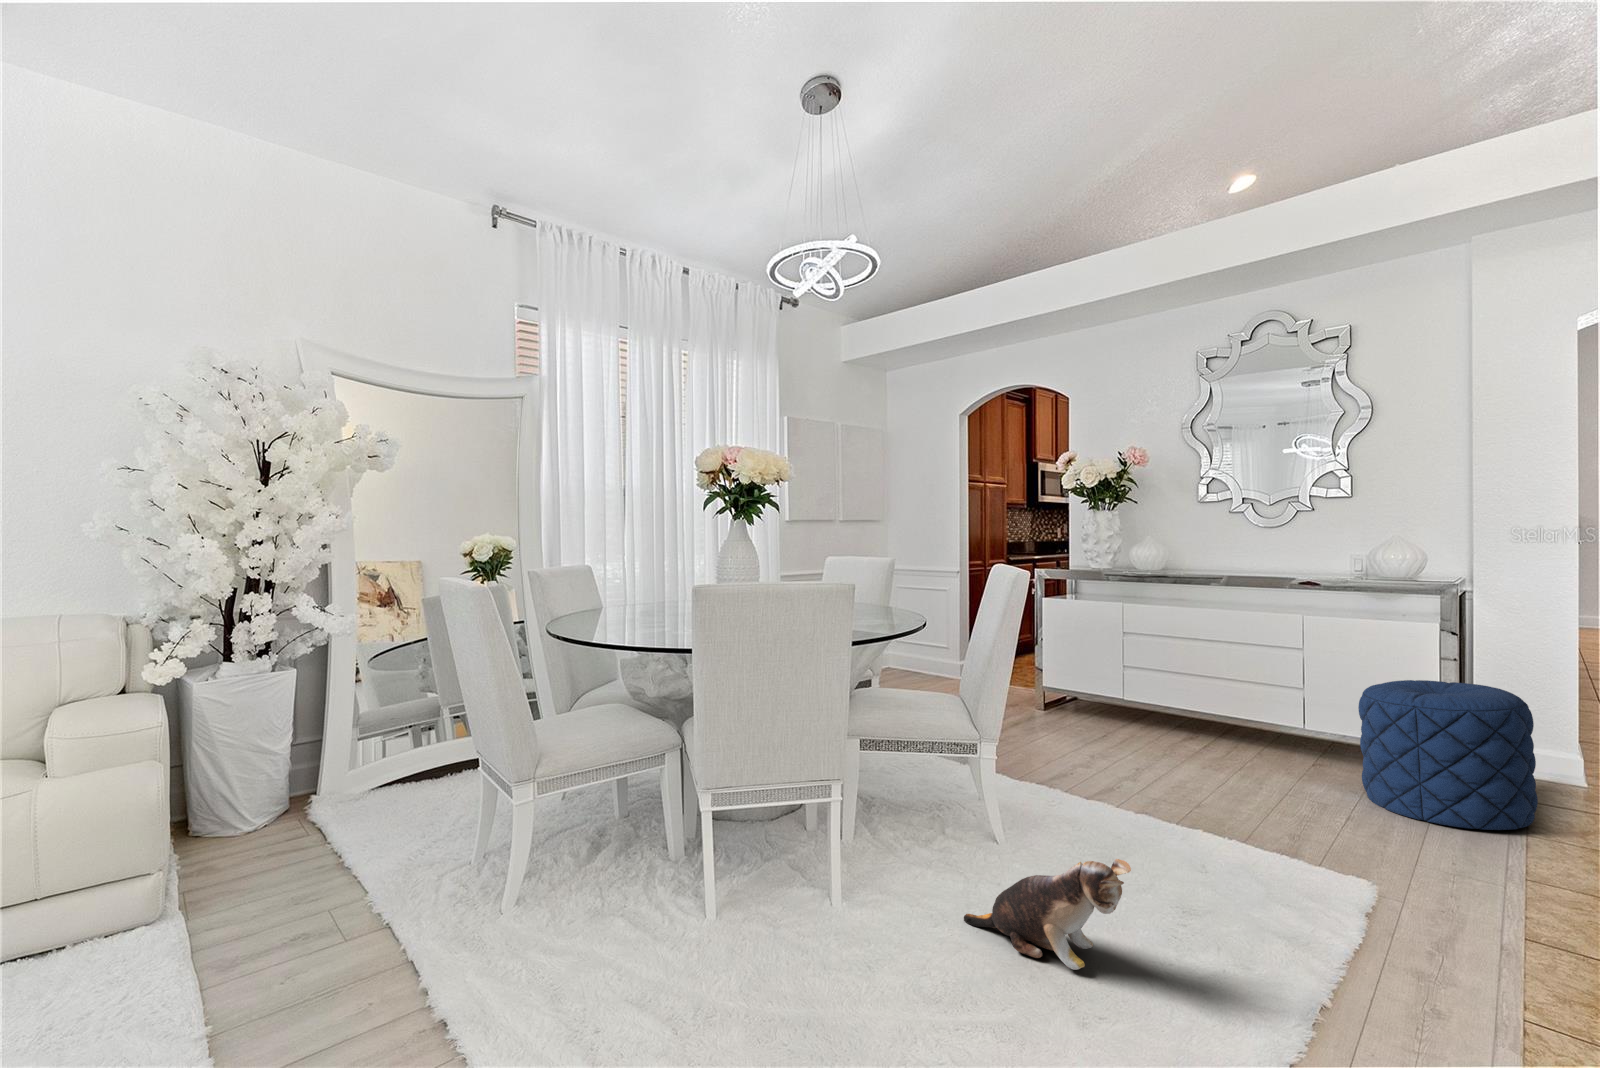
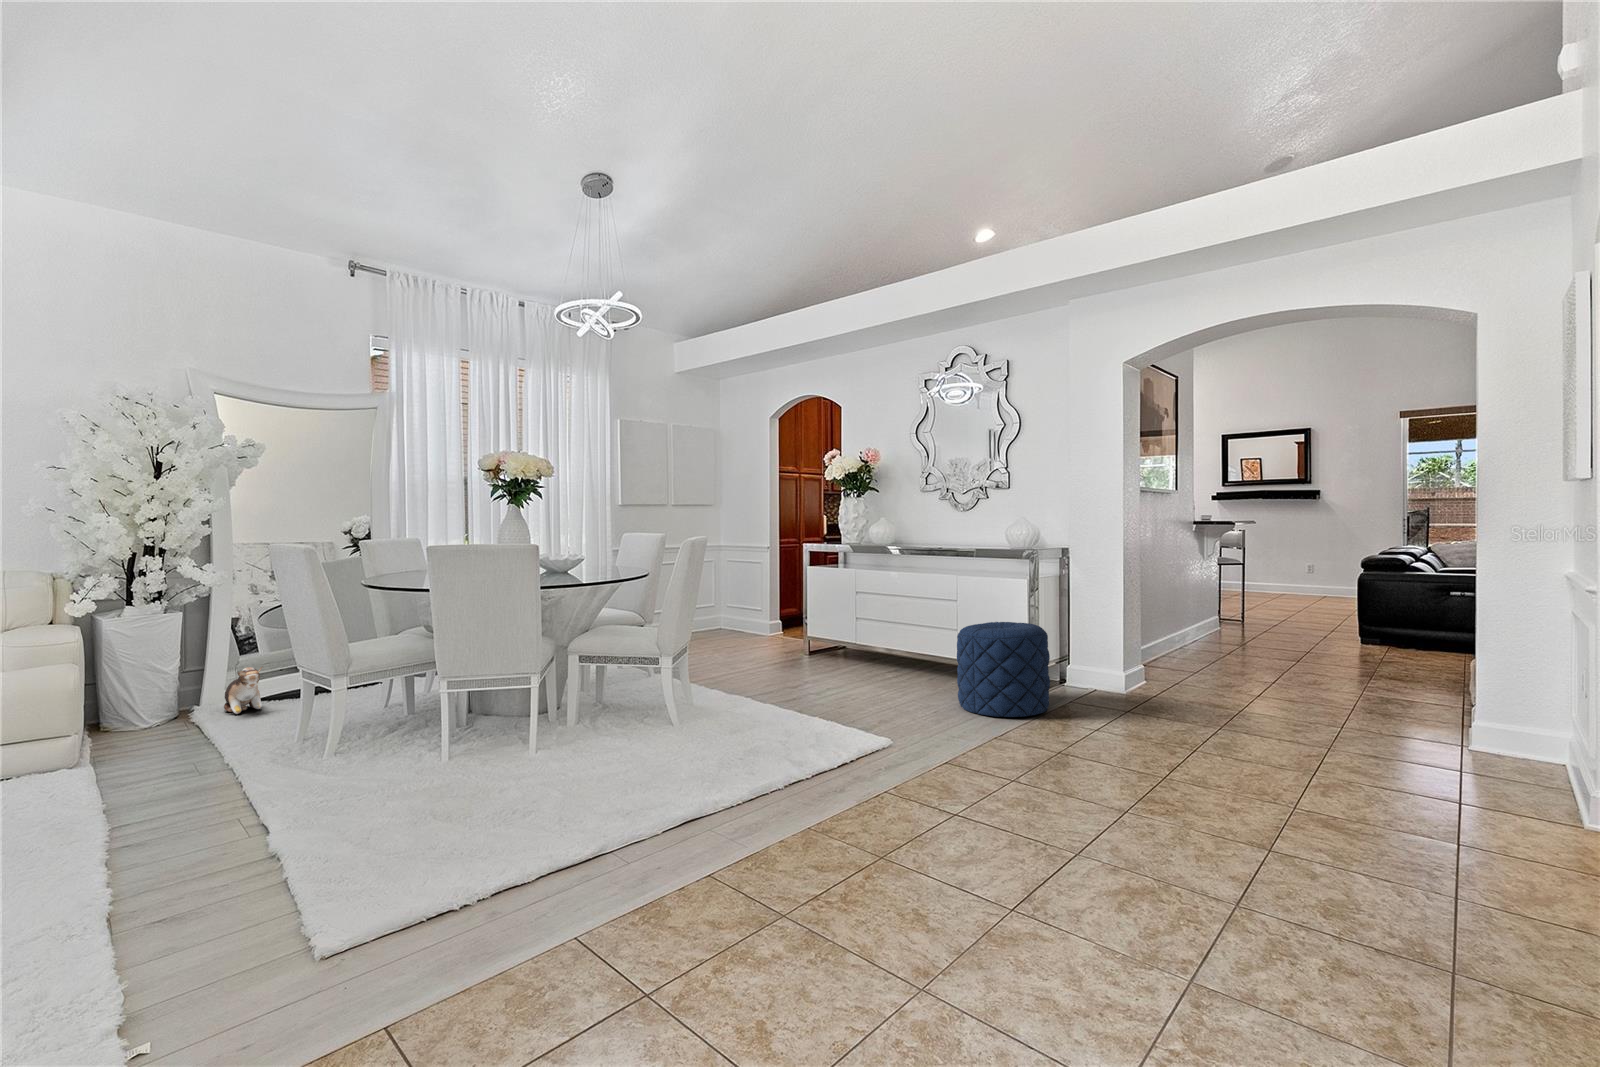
plush toy: present [964,859,1131,970] -> present [224,667,262,714]

